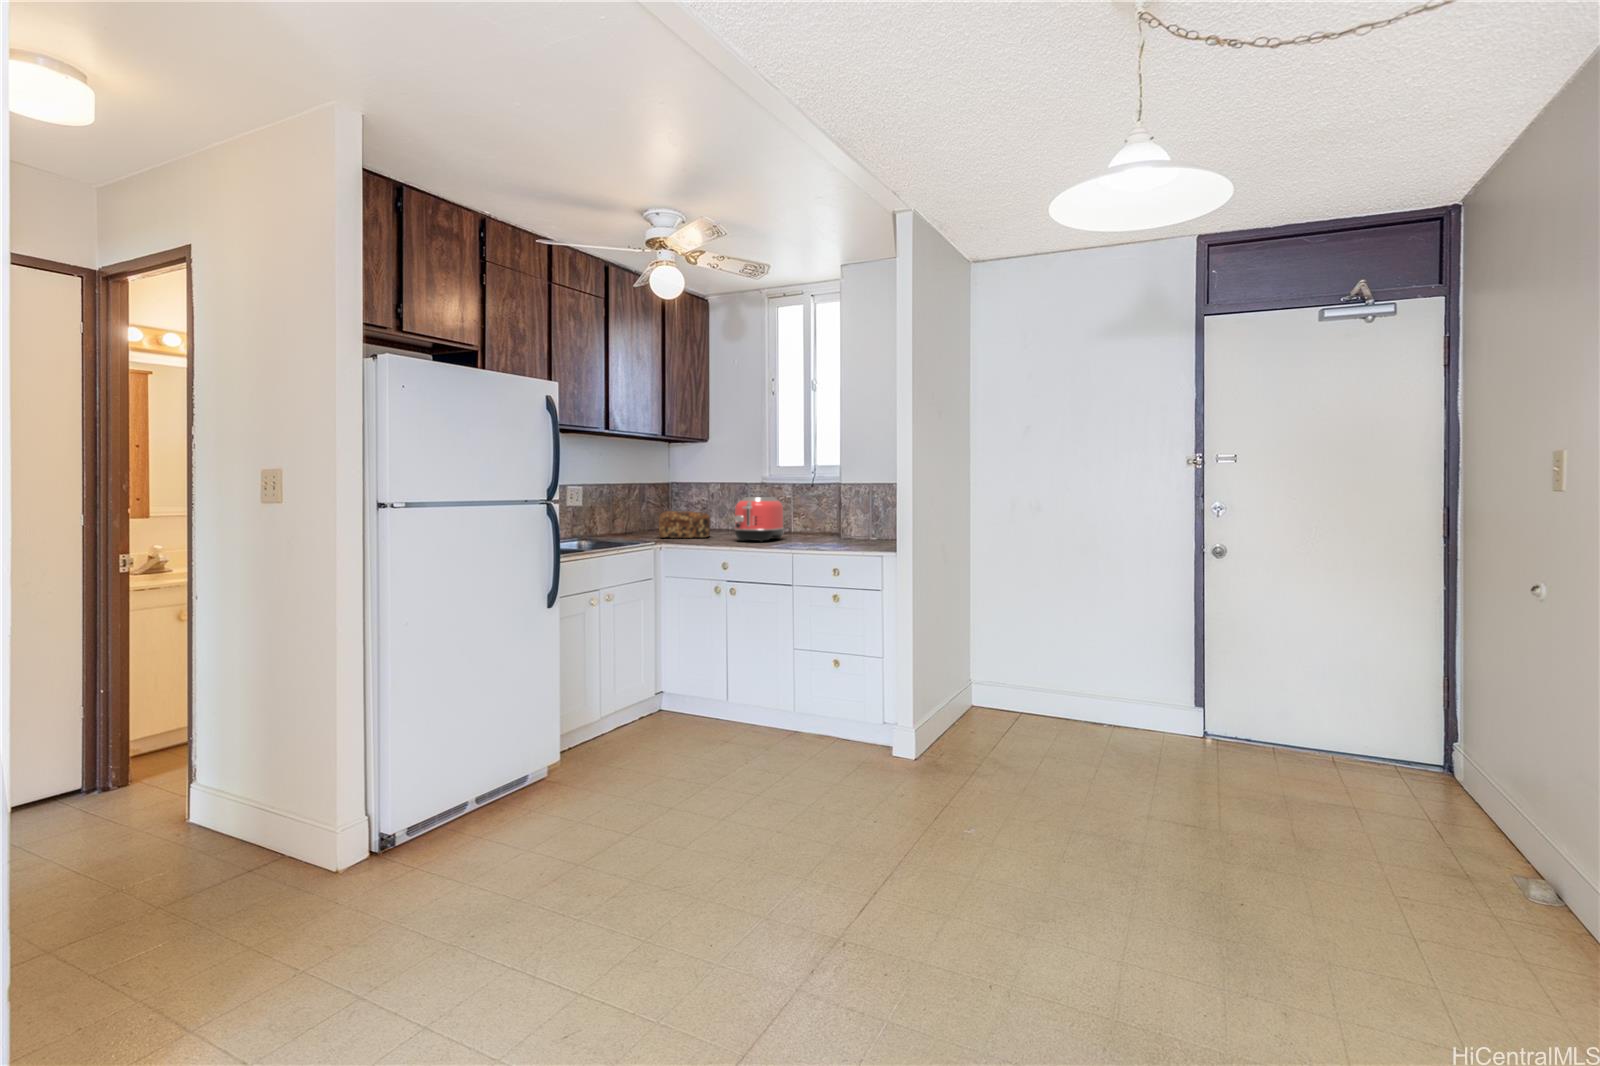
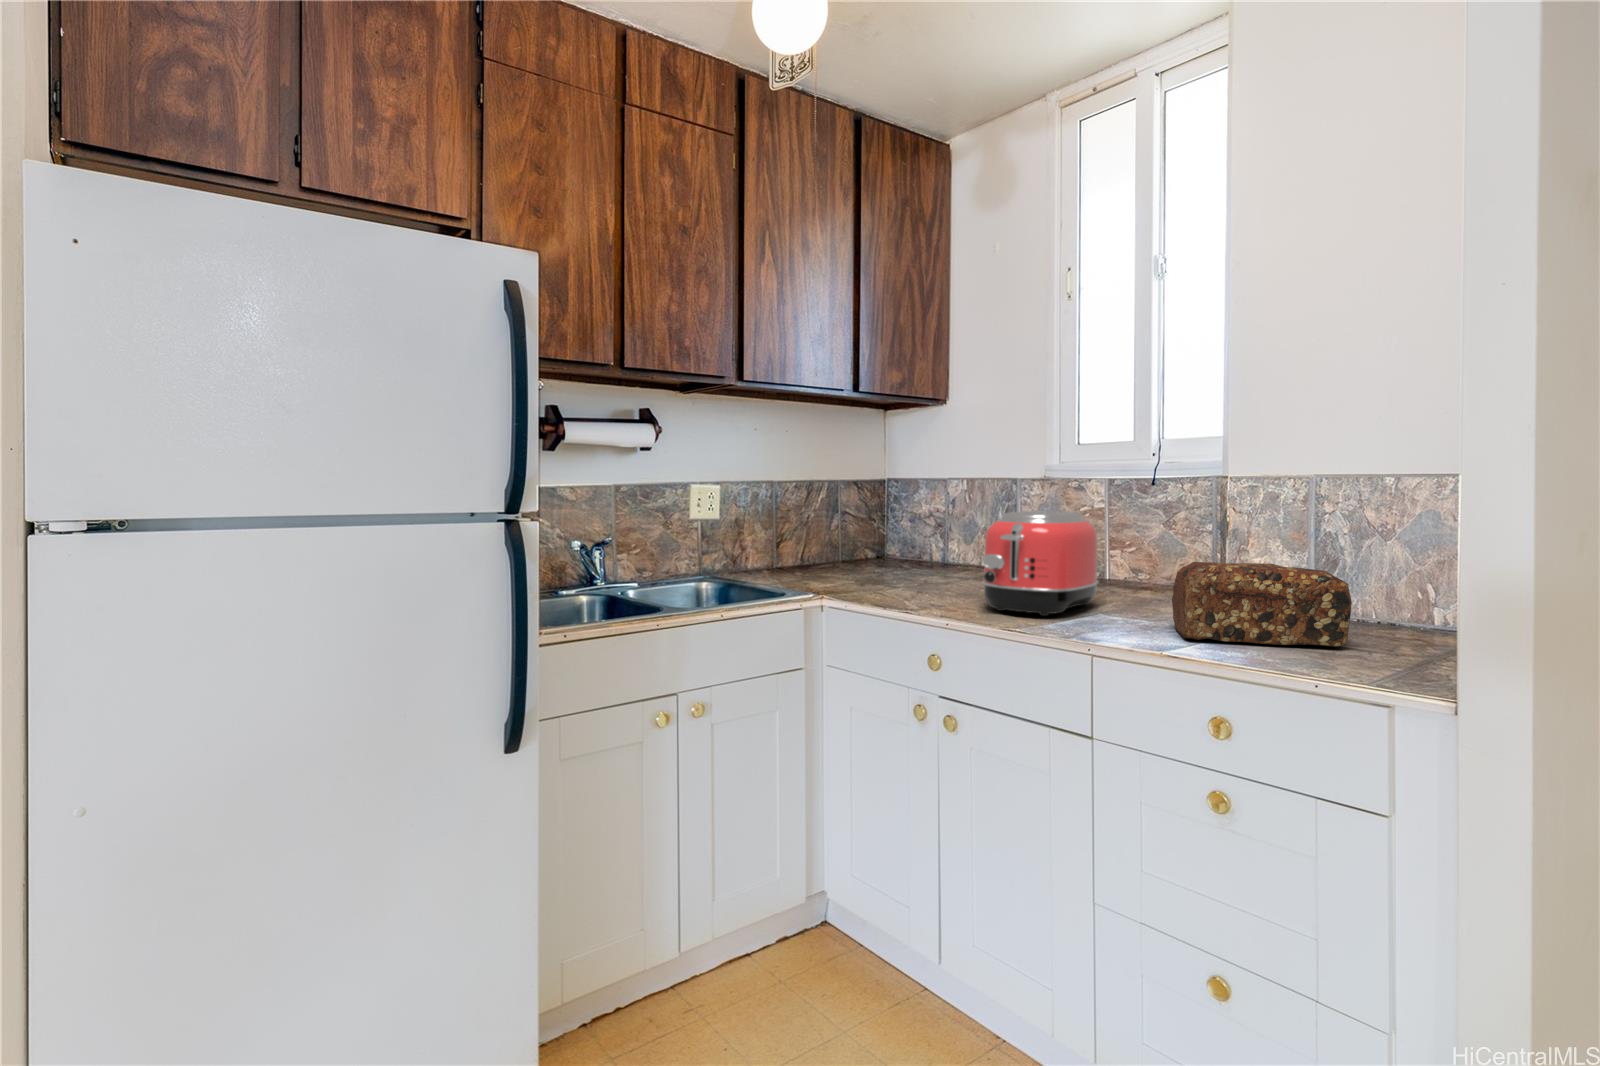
bread loaf: present [659,511,710,538] -> present [1172,562,1352,646]

